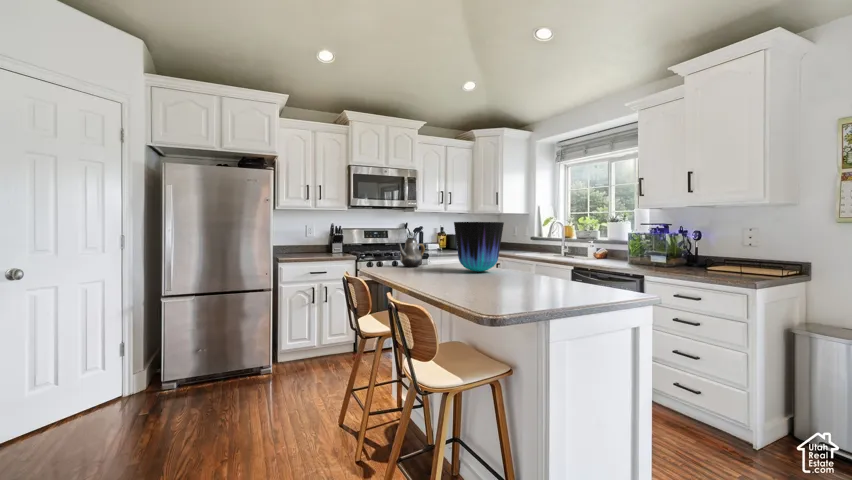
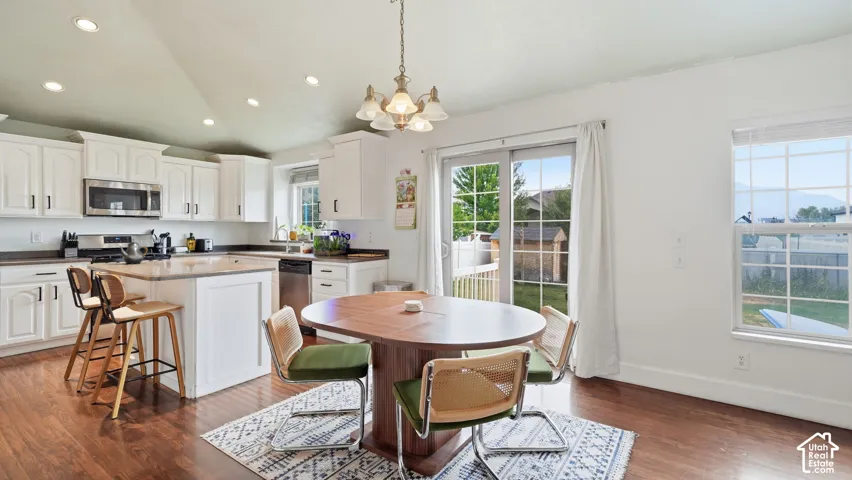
vase: present [454,222,504,272] -> none [162,230,202,265]

